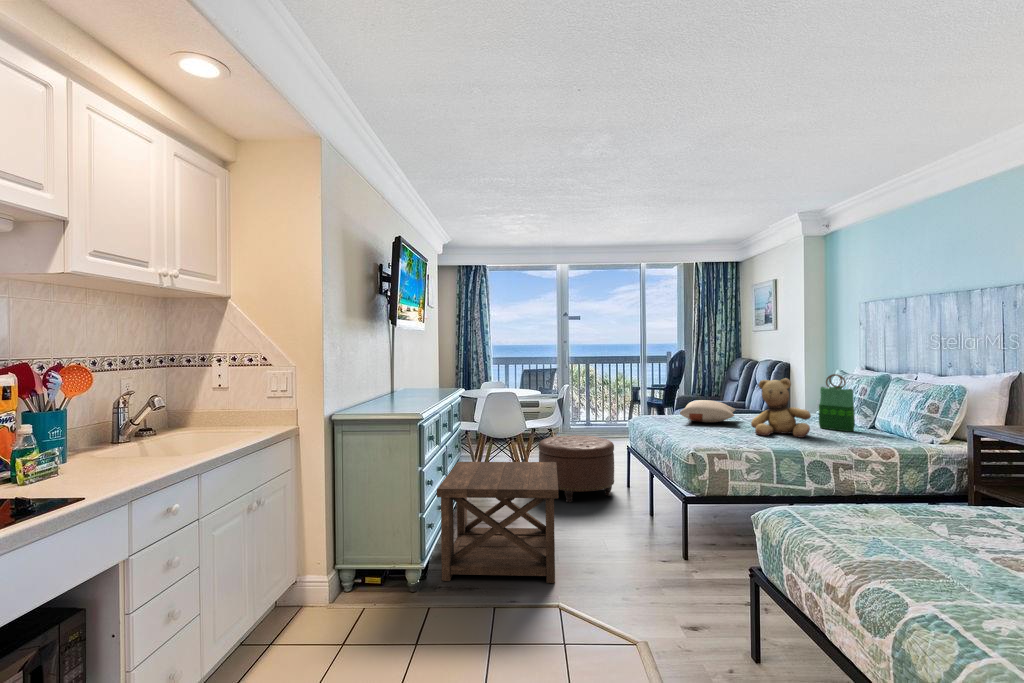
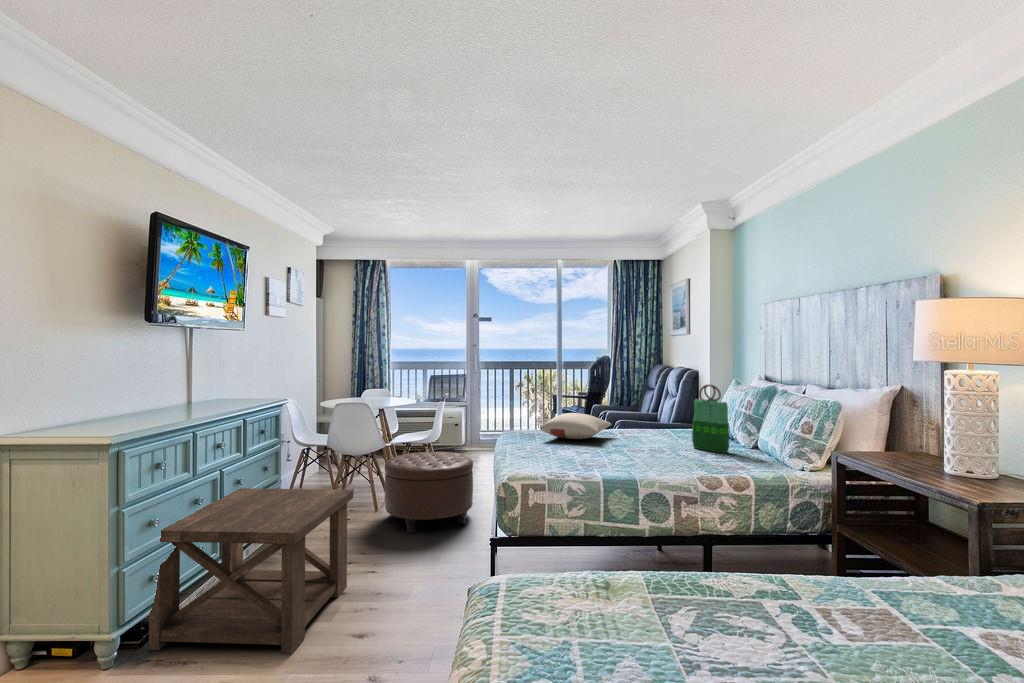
teddy bear: present [751,378,811,438] -> none [606,389,669,462]

